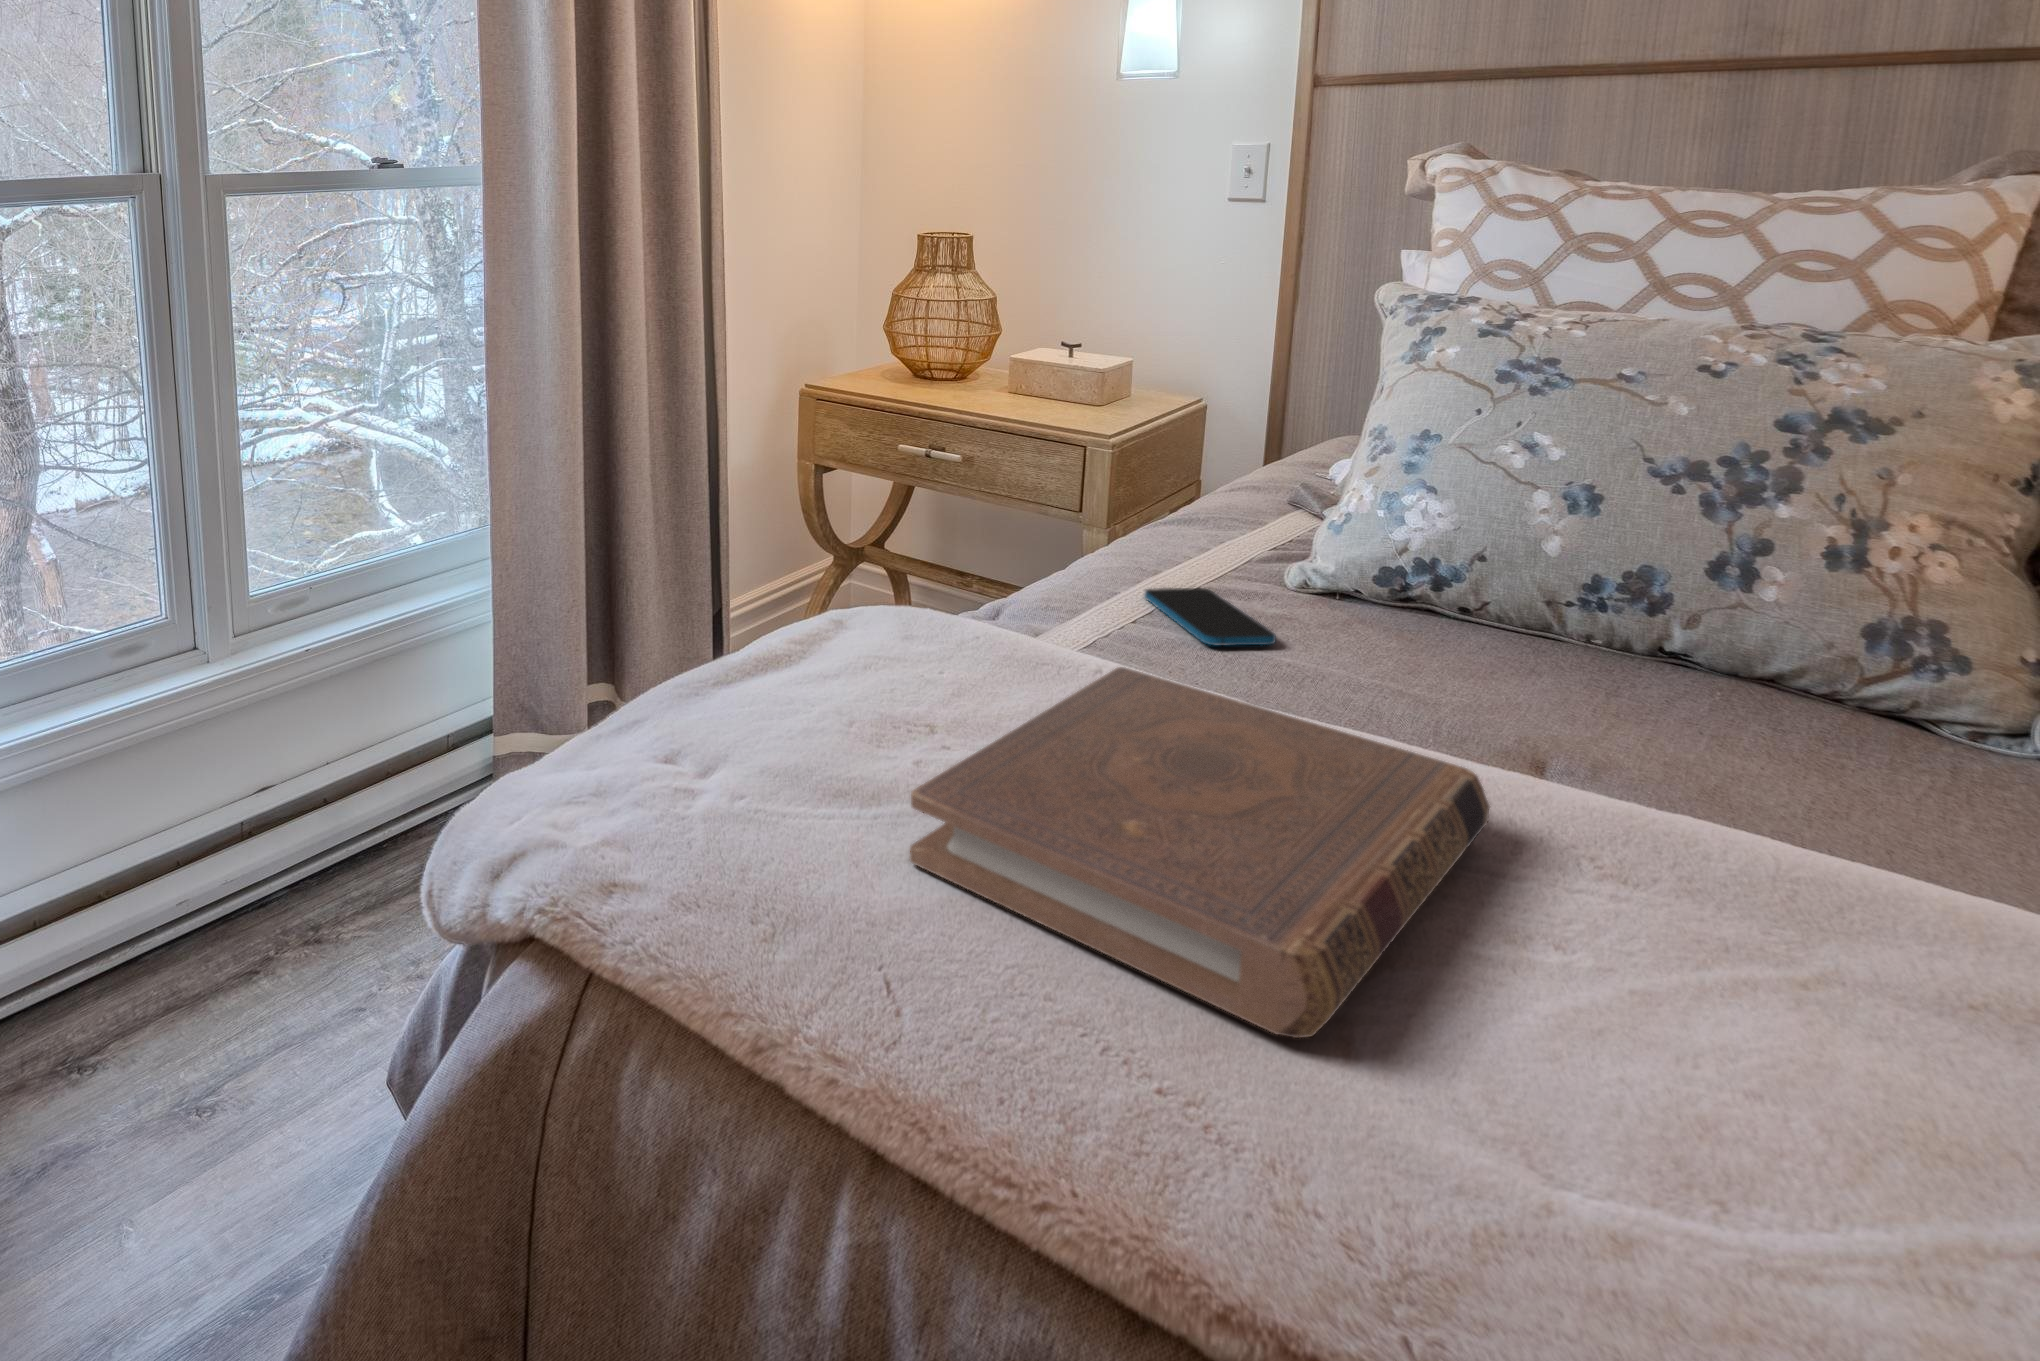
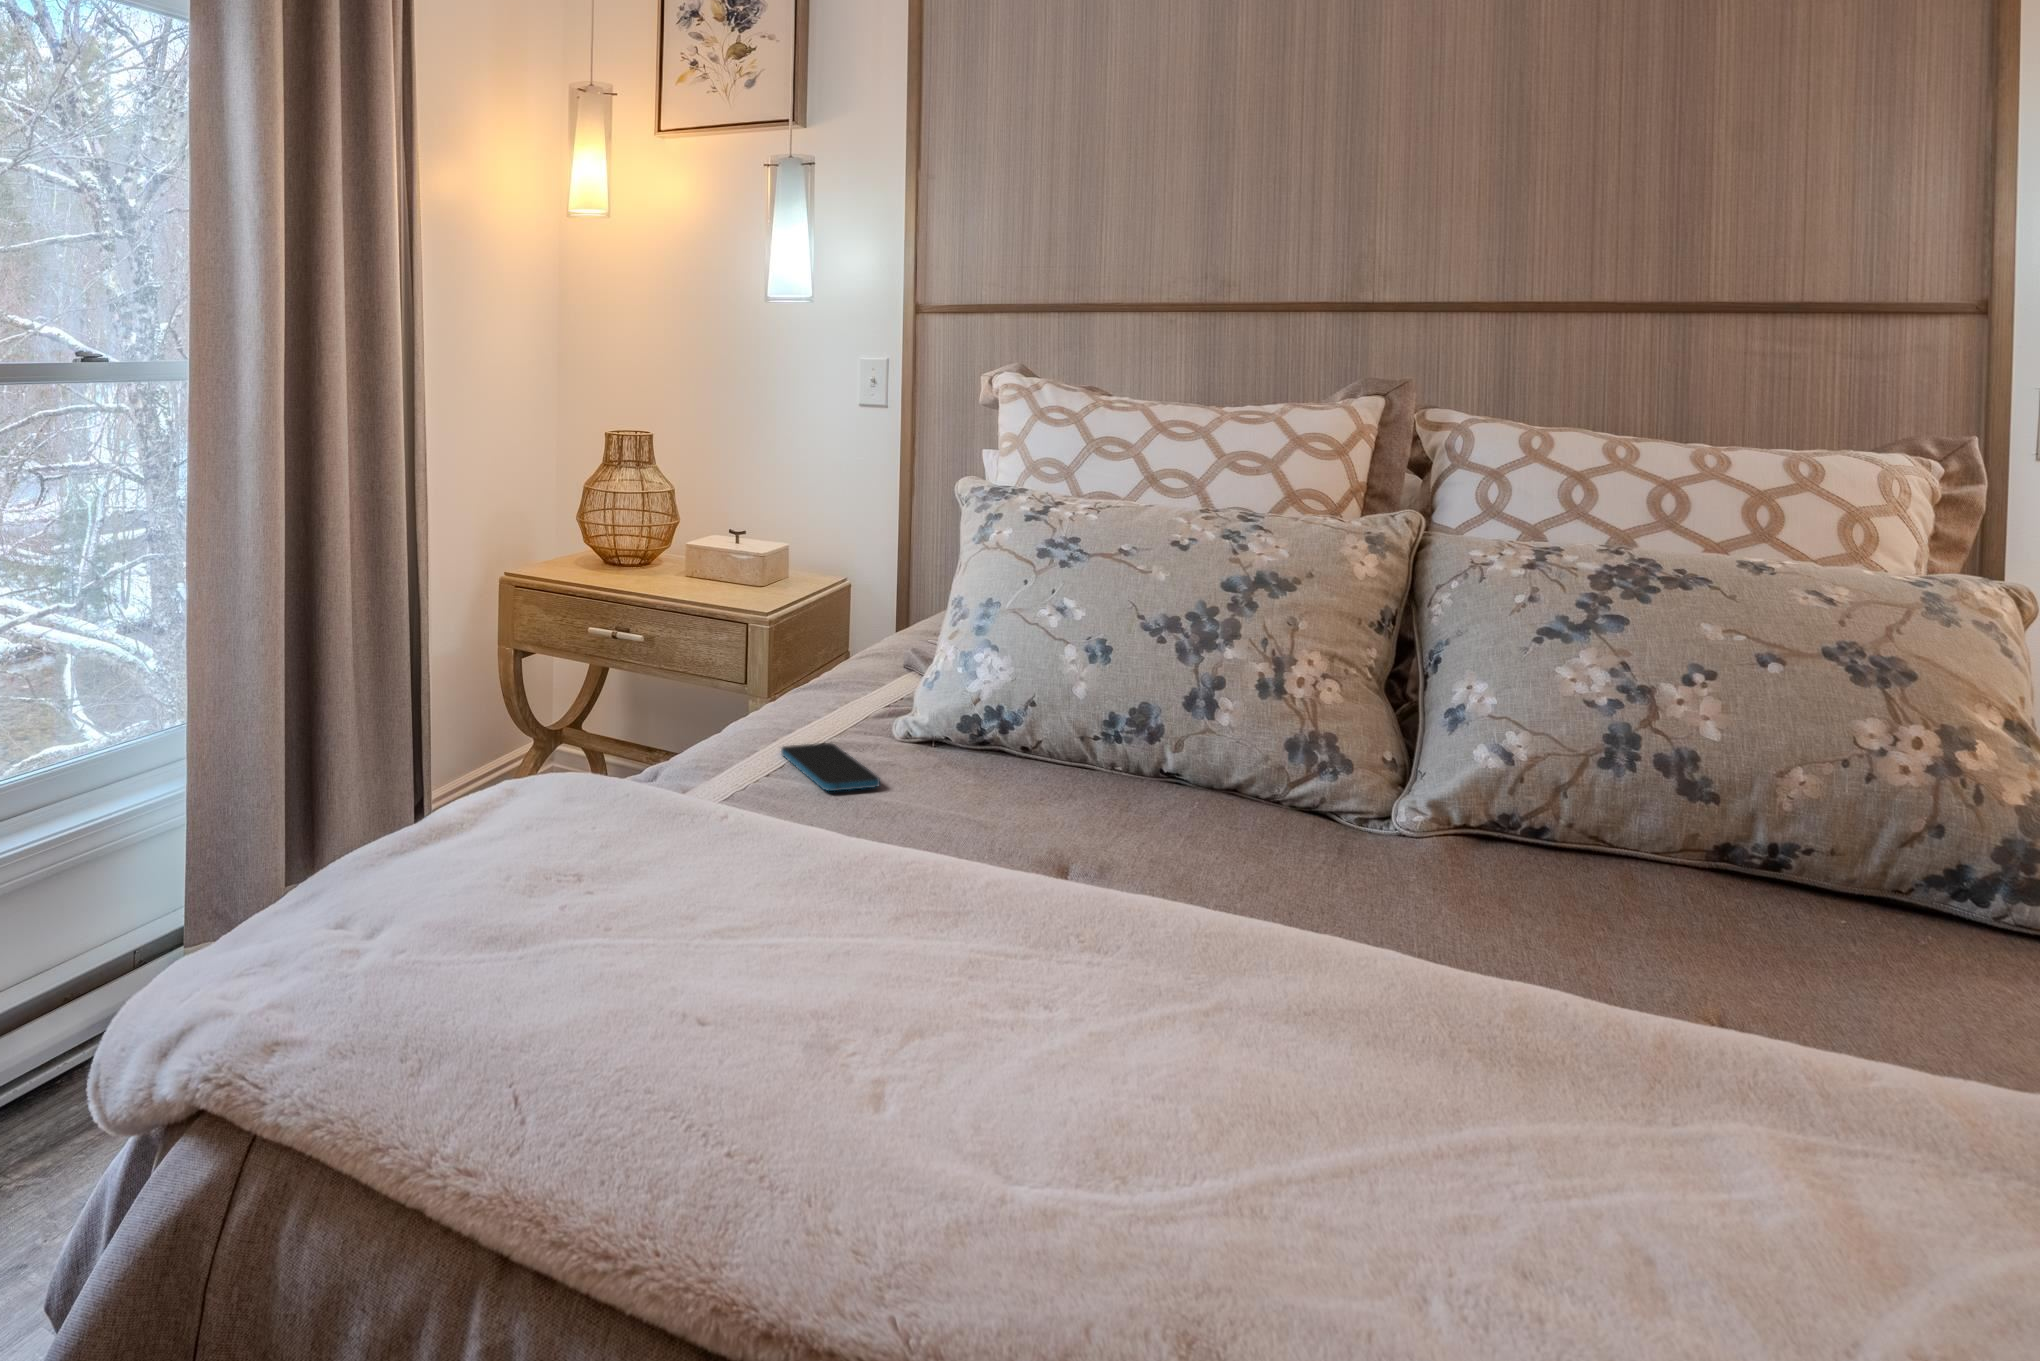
book: present [909,667,1490,1038] -> none [549,807,1002,1092]

